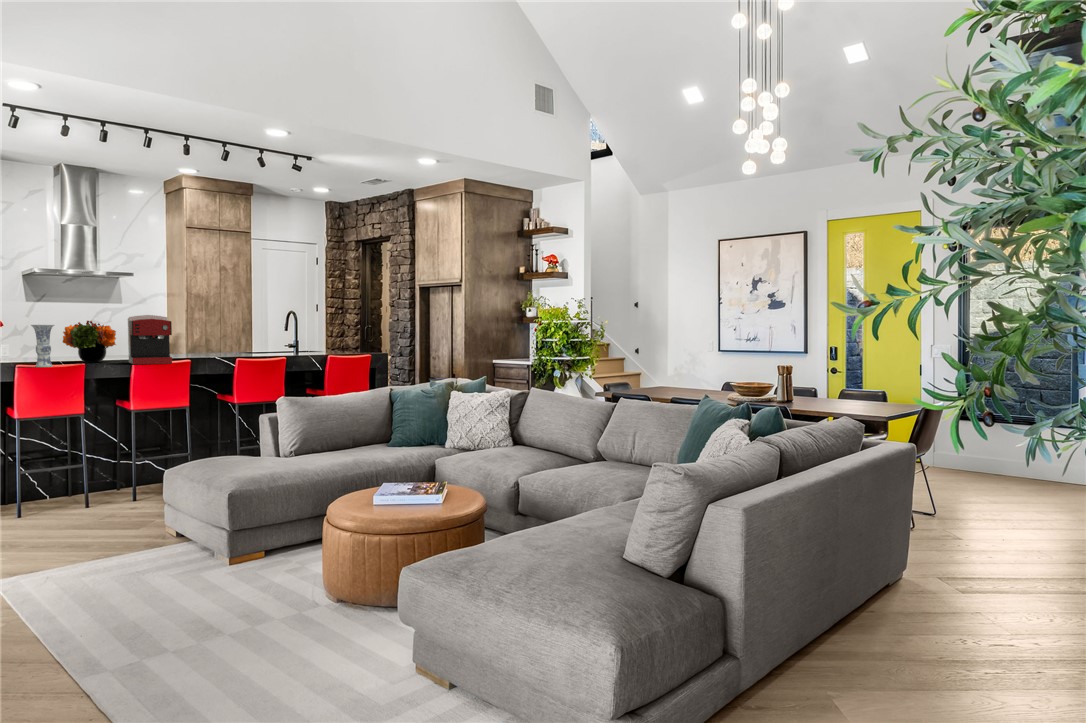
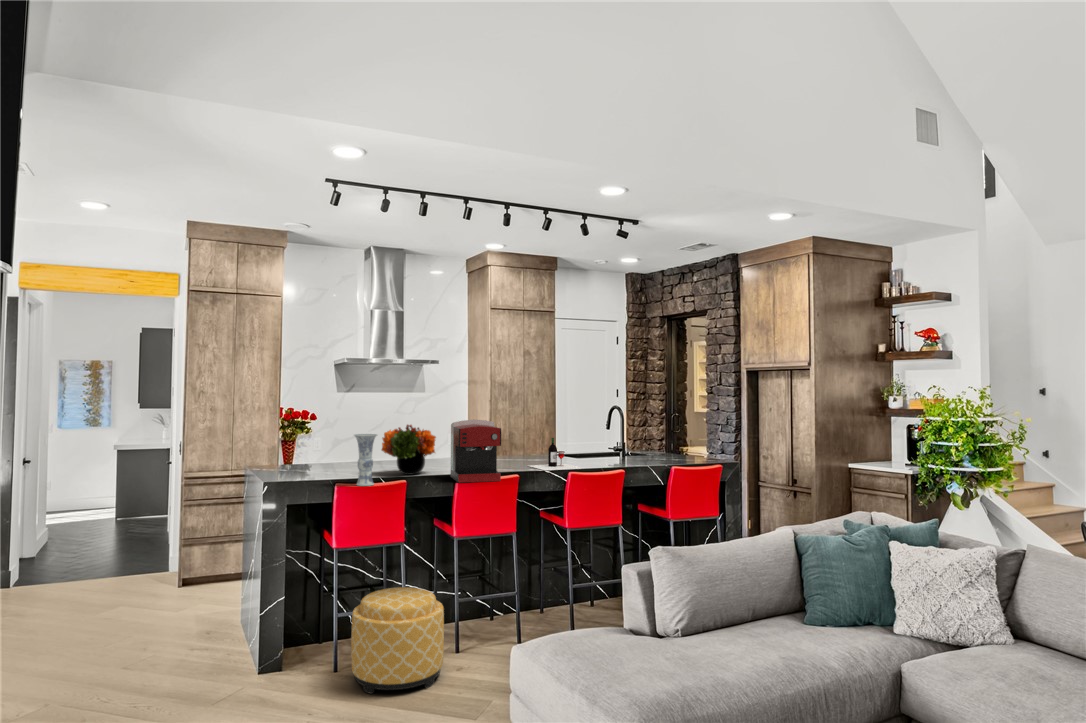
wine bottle: none [206,335,257,359] -> present [529,438,582,470]
ottoman: none [35,449,121,525] -> present [351,587,444,694]

